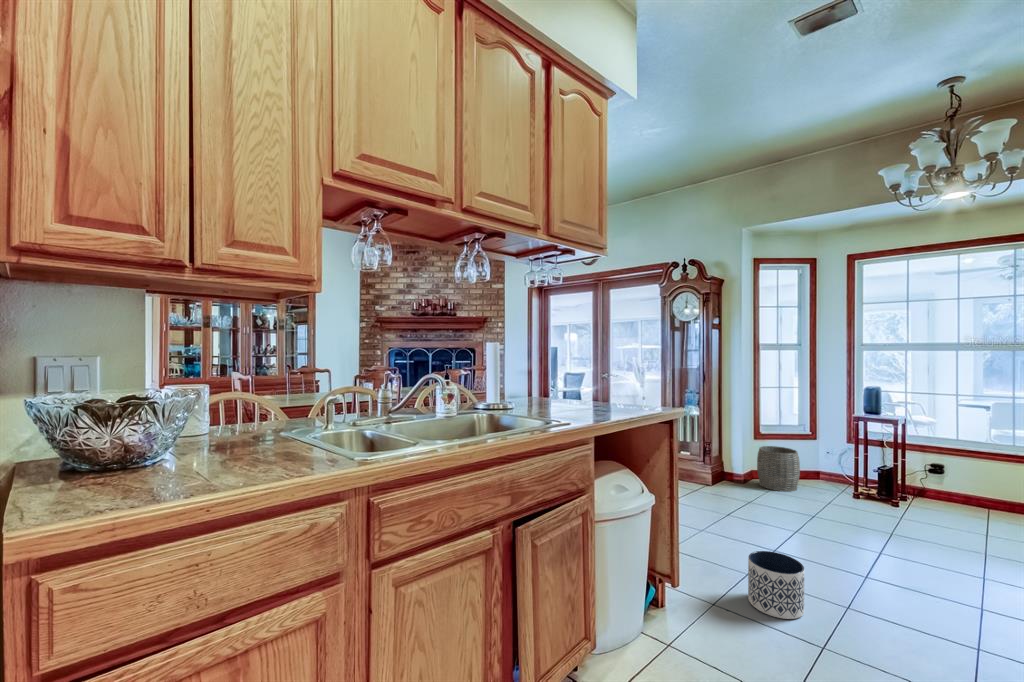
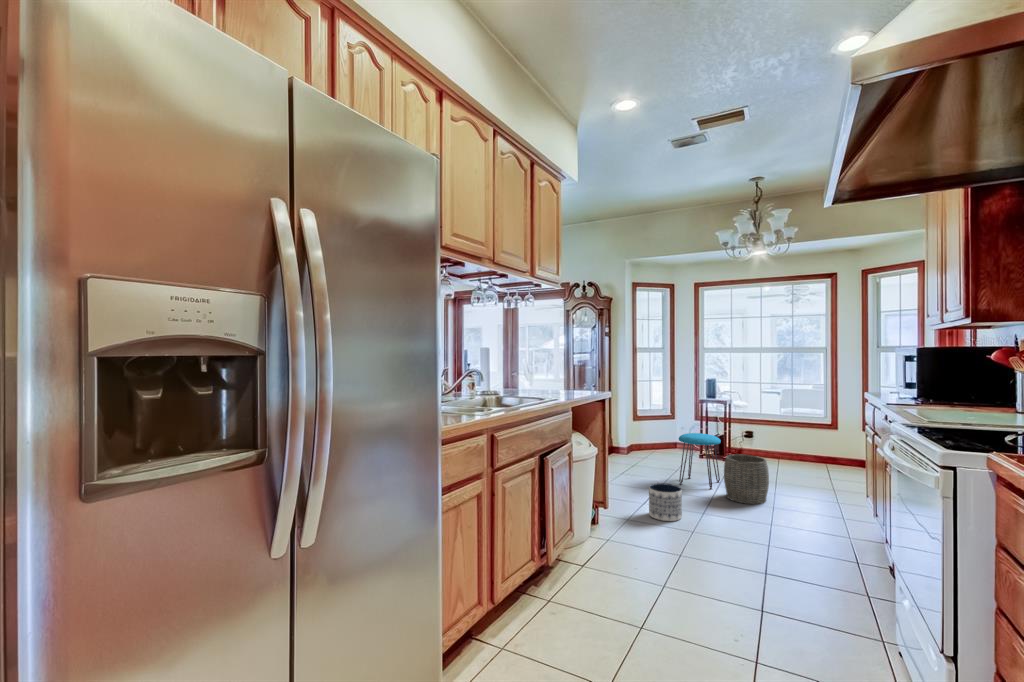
woven basket: present [757,446,800,492] -> present [724,454,769,504]
stool: none [811,469,884,561] -> present [679,433,721,490]

